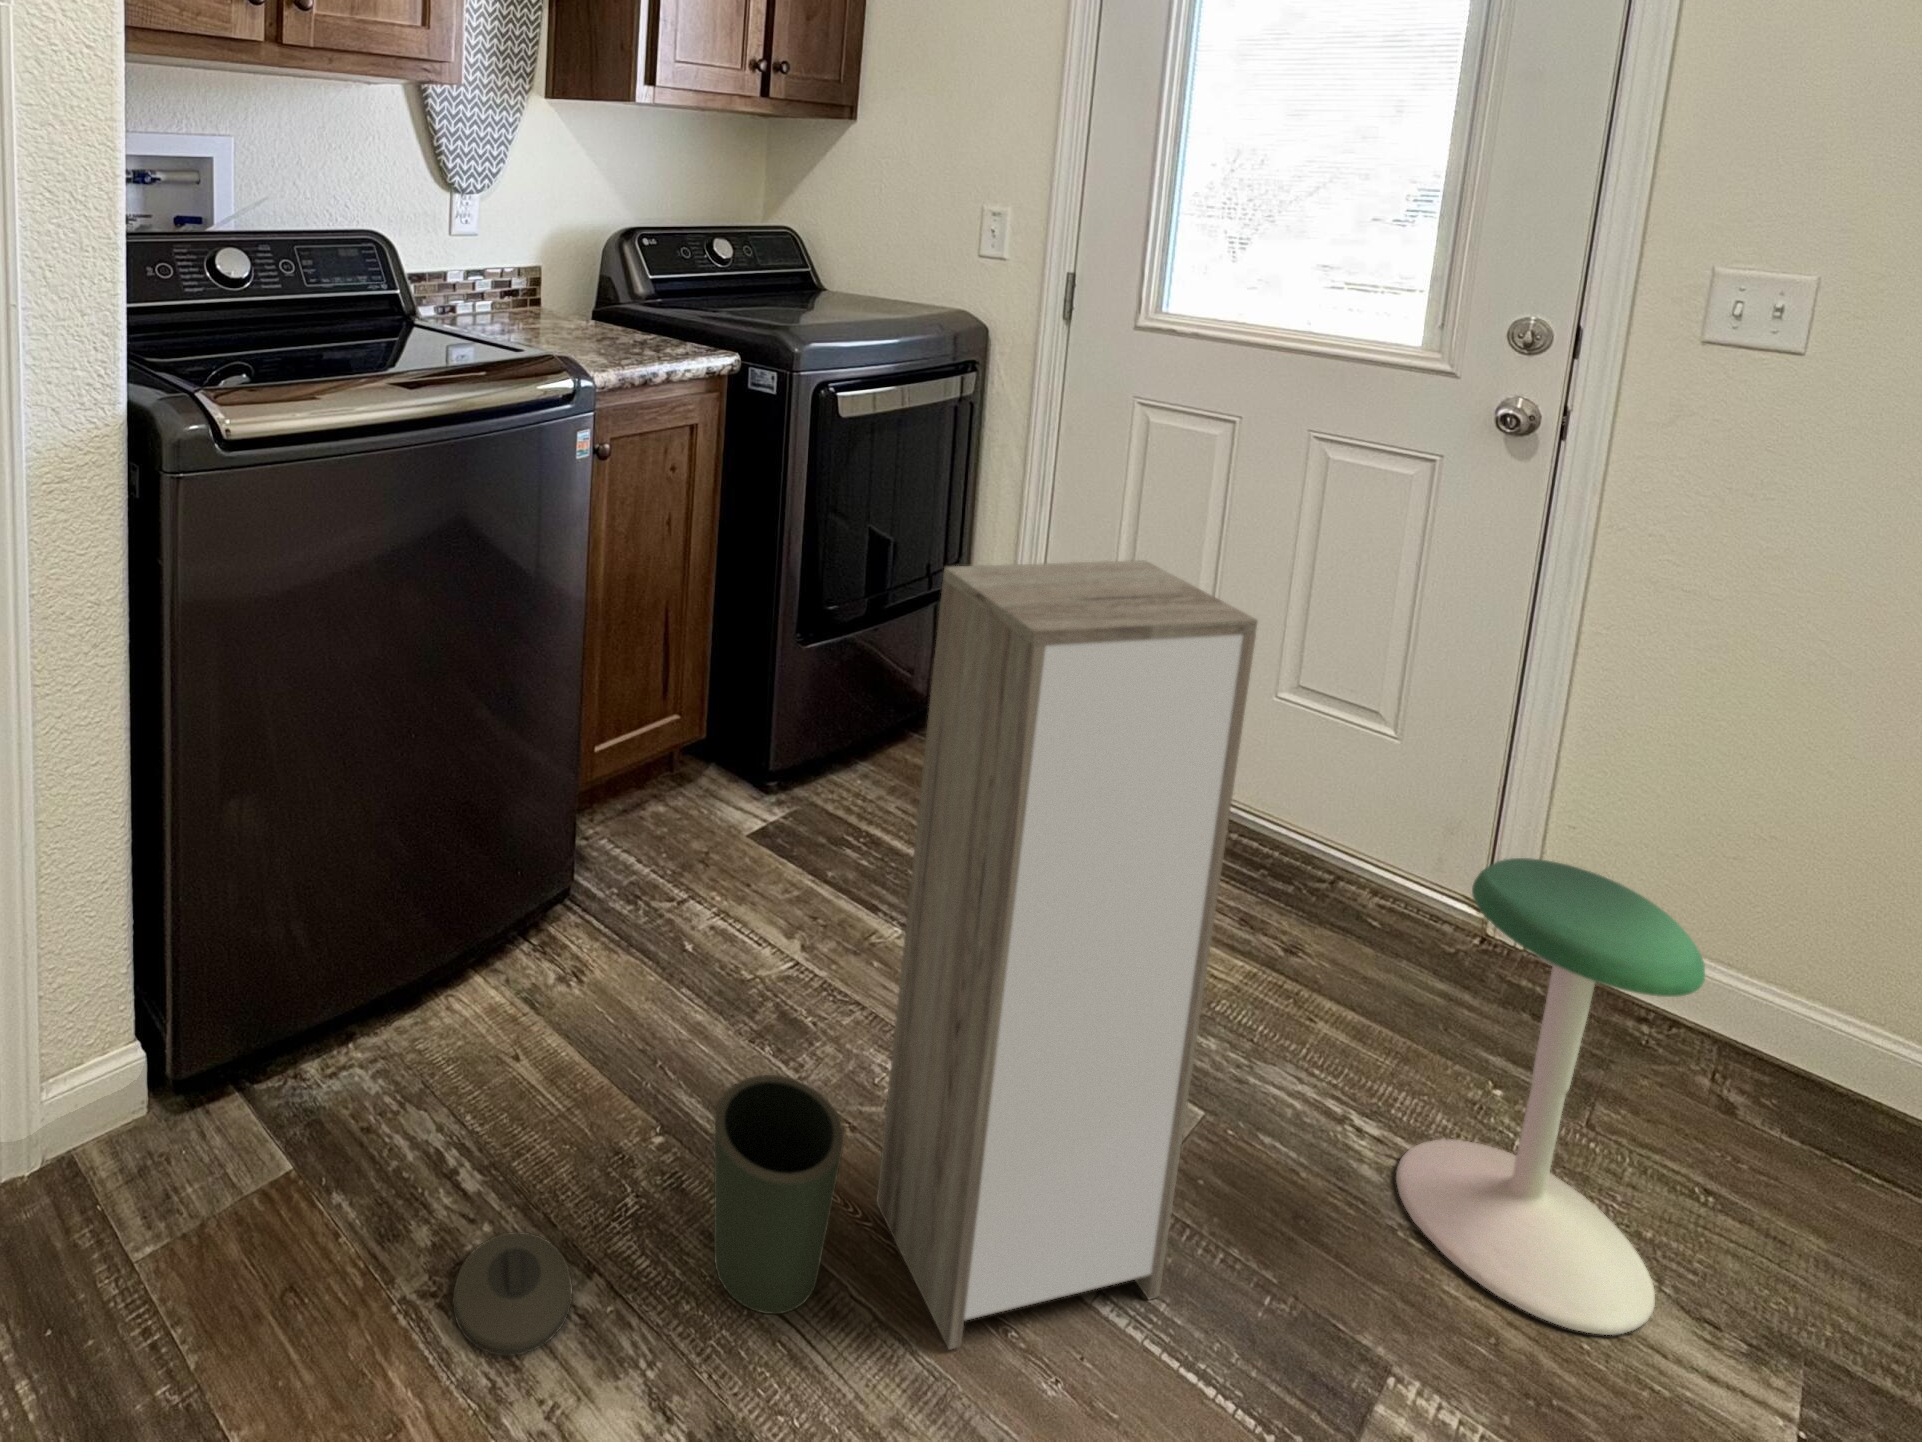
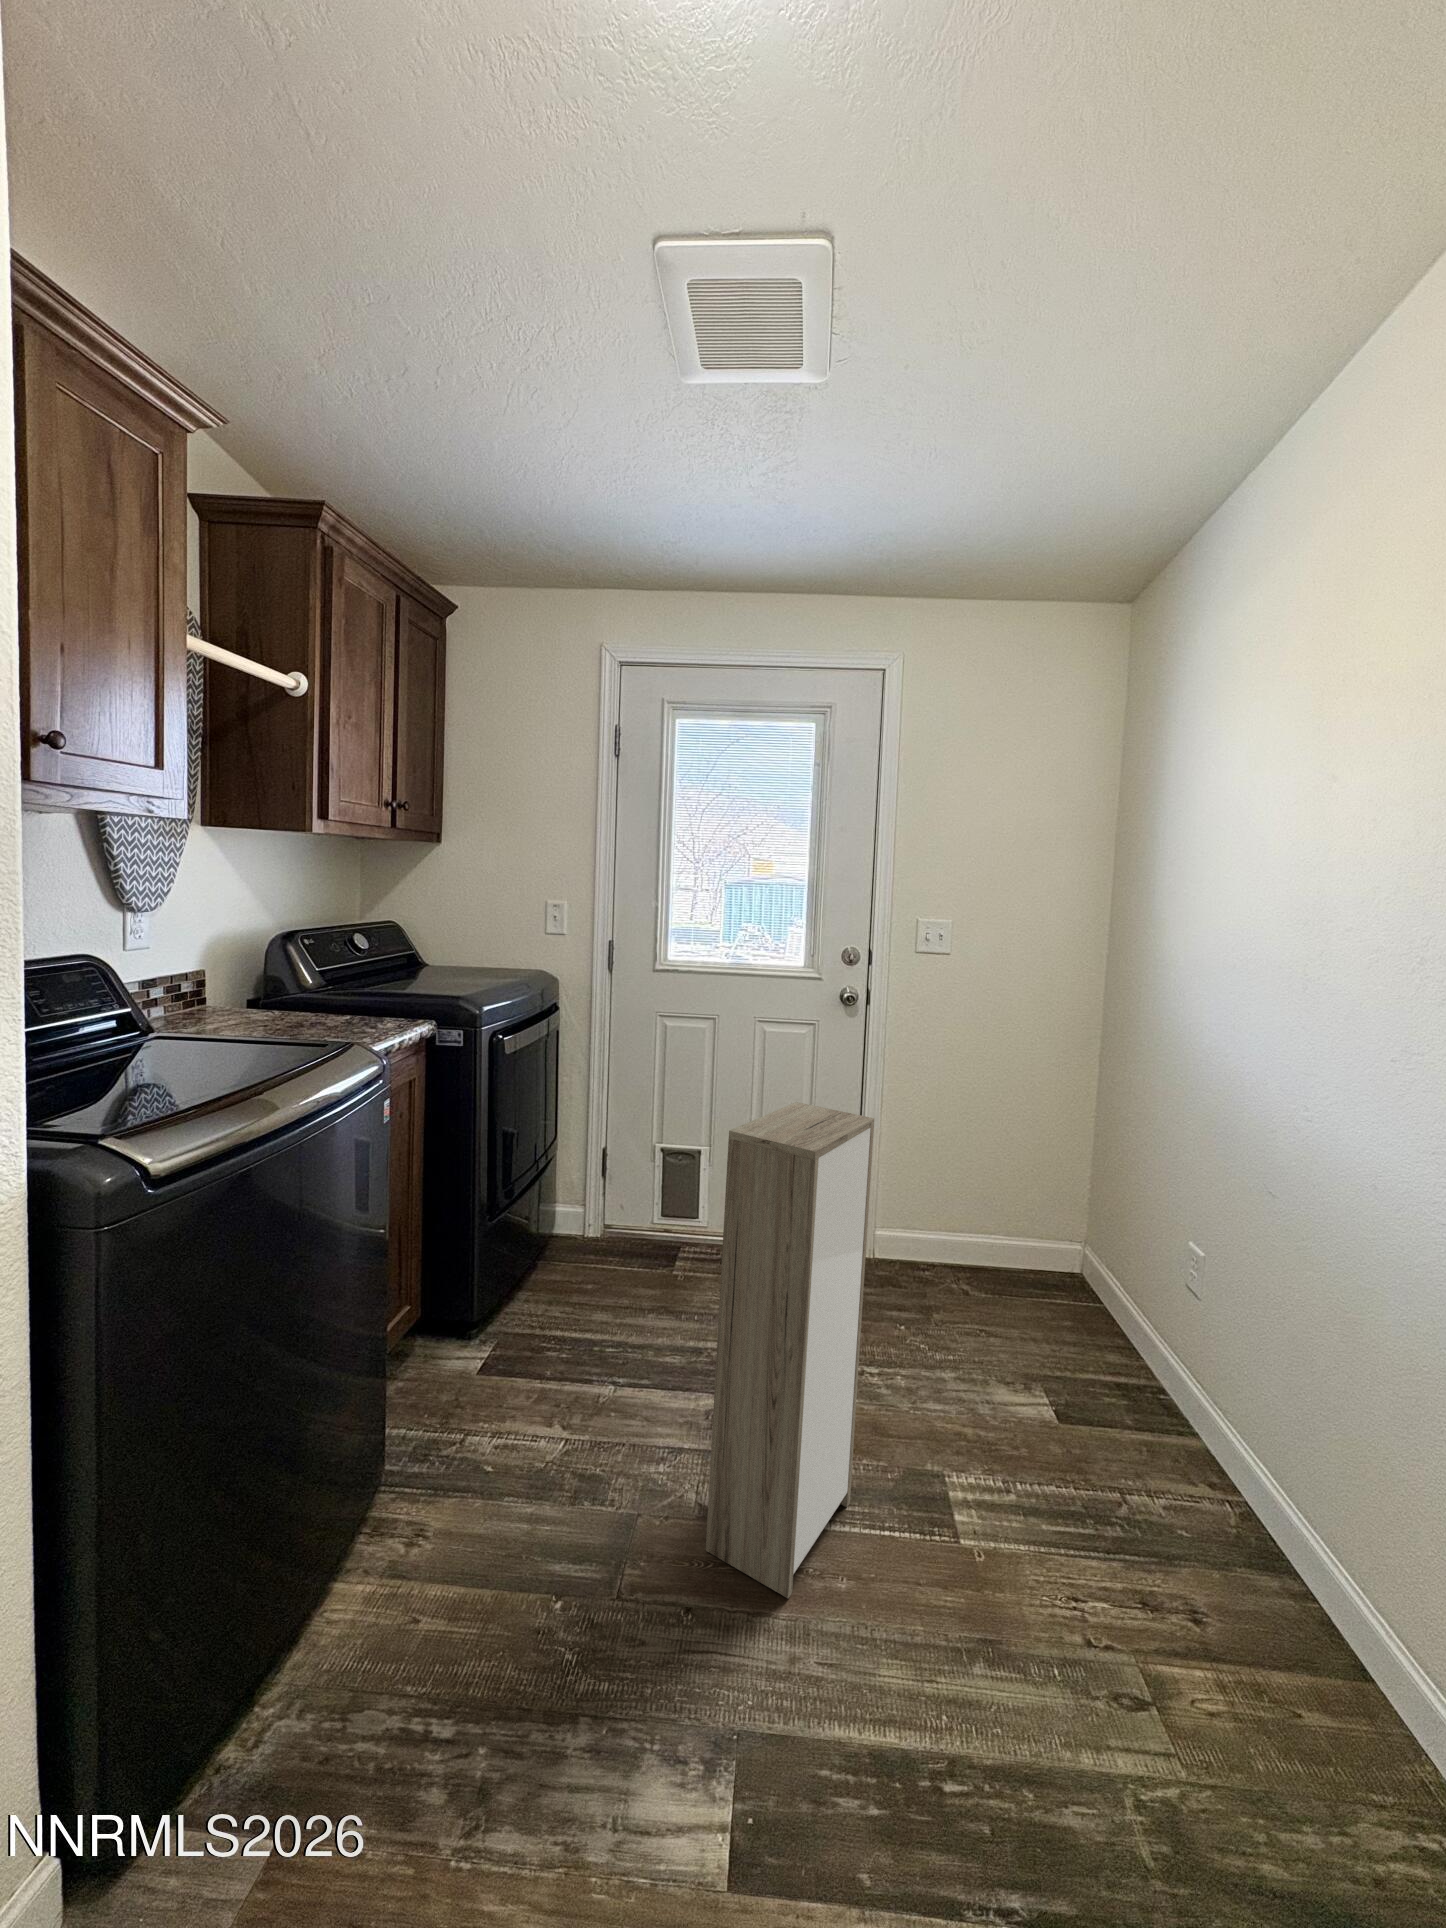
stool: present [1396,858,1705,1335] -> none [890,1203,996,1414]
trash can: present [453,1075,844,1356] -> none [486,1495,721,1833]

